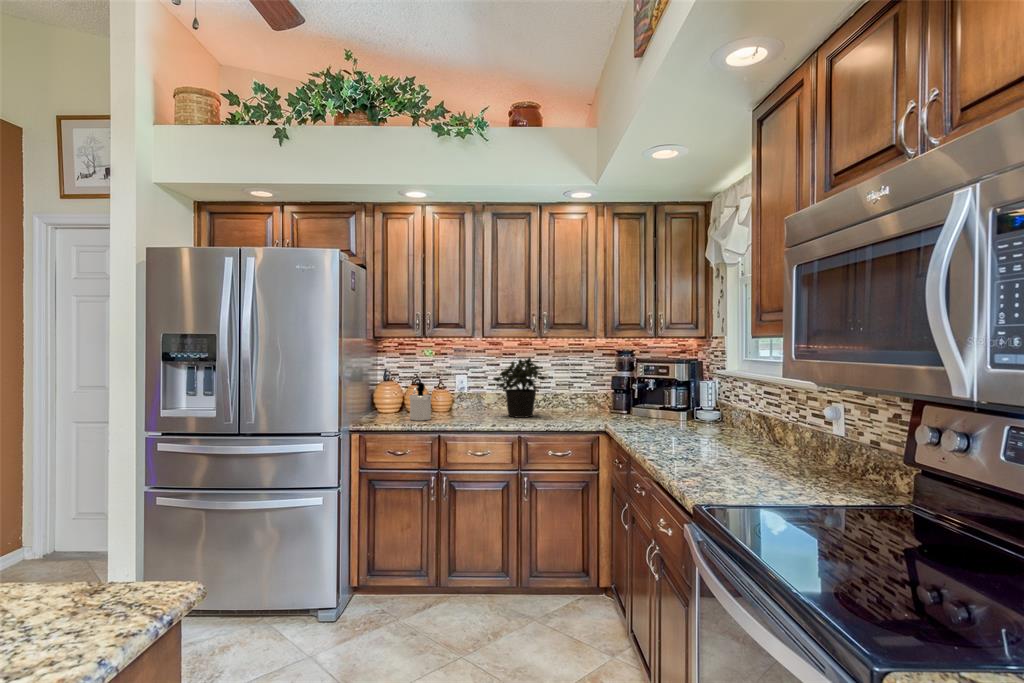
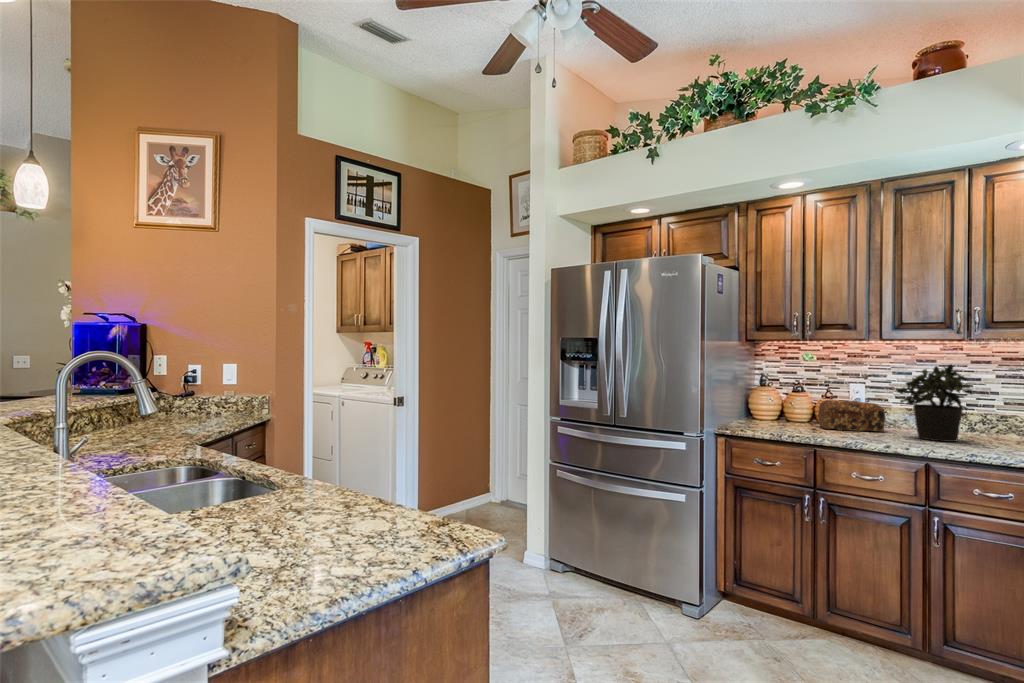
soap dispenser: present [409,383,432,421] -> none [782,390,809,431]
bread loaf: none [435,389,485,416] -> present [818,400,885,431]

